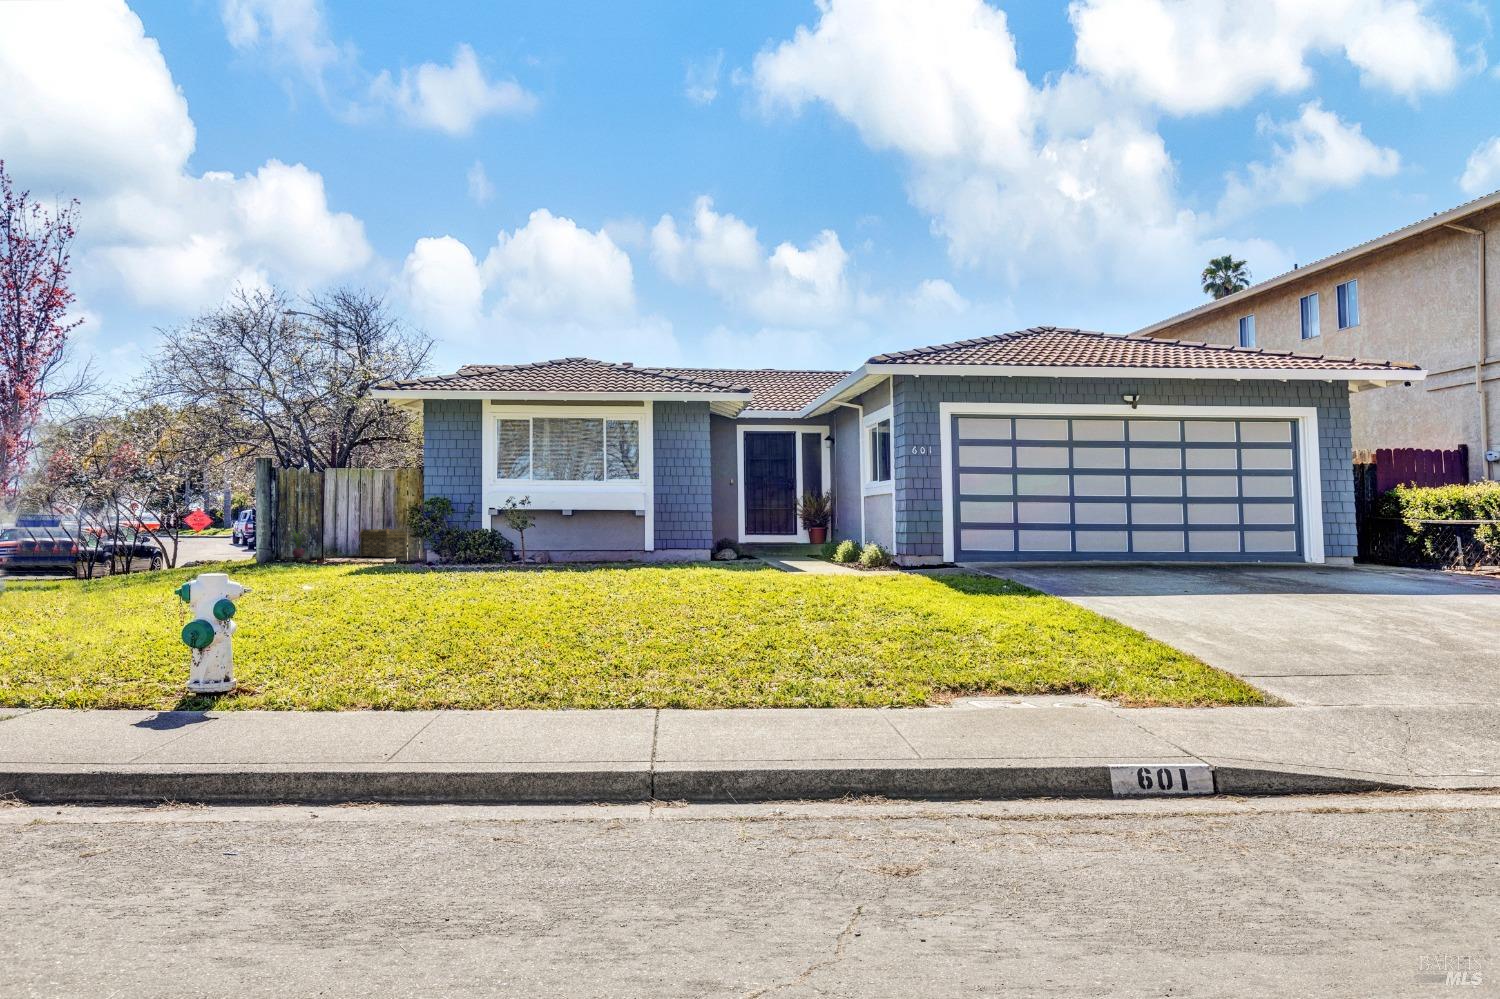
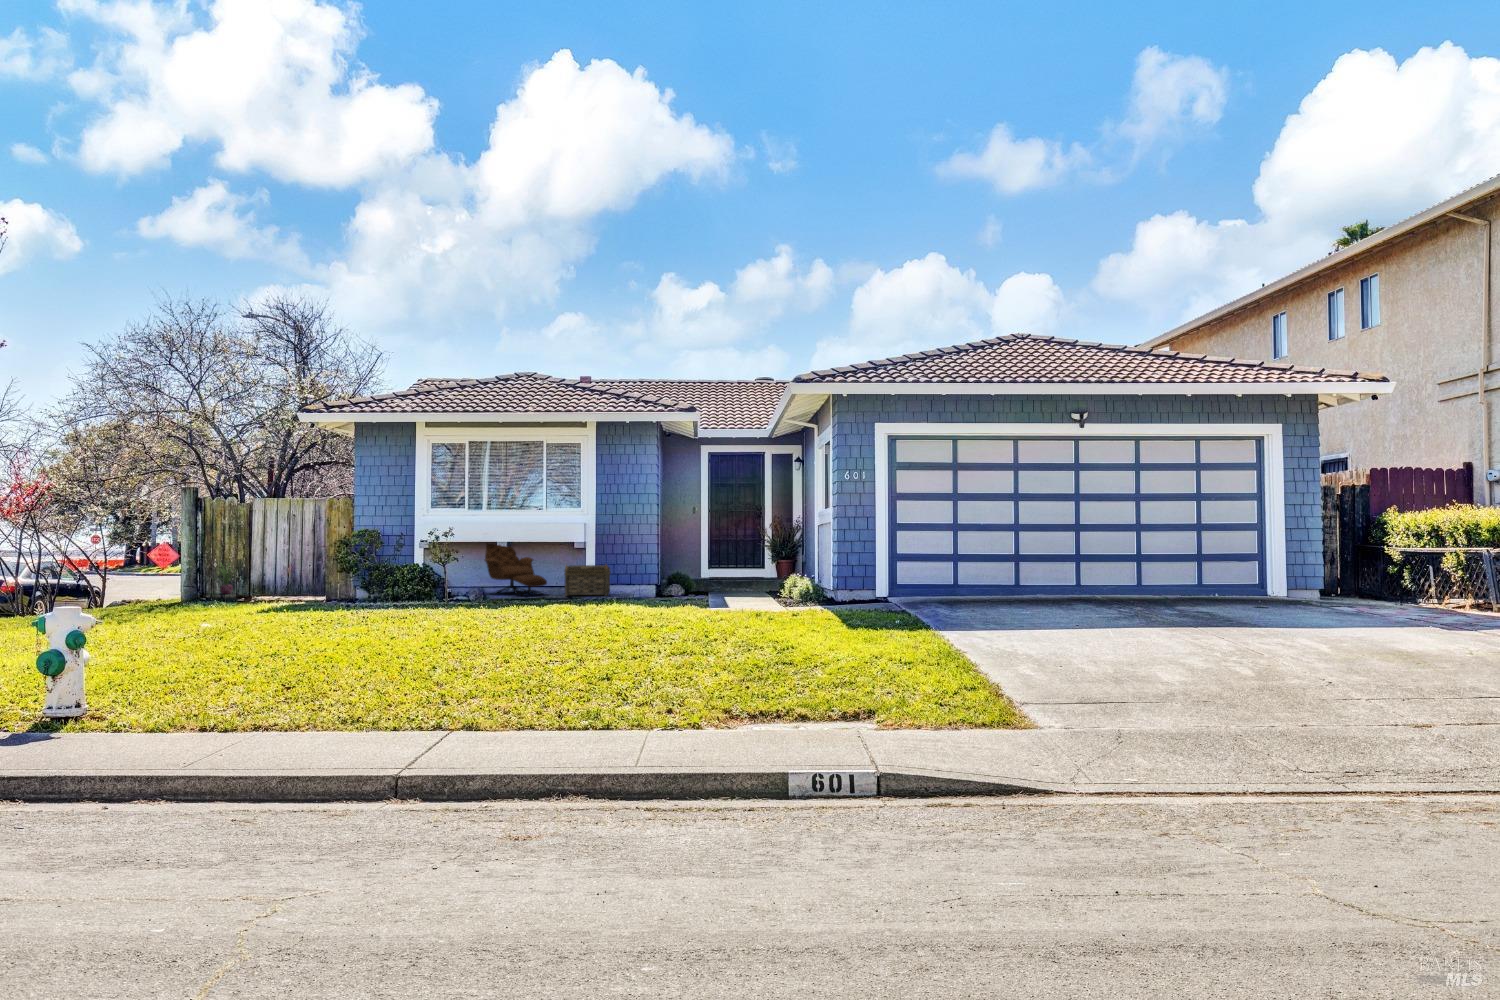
lounge chair: none [555,500,618,561] -> present [485,543,547,594]
basket: present [359,529,407,558] -> present [564,565,611,596]

